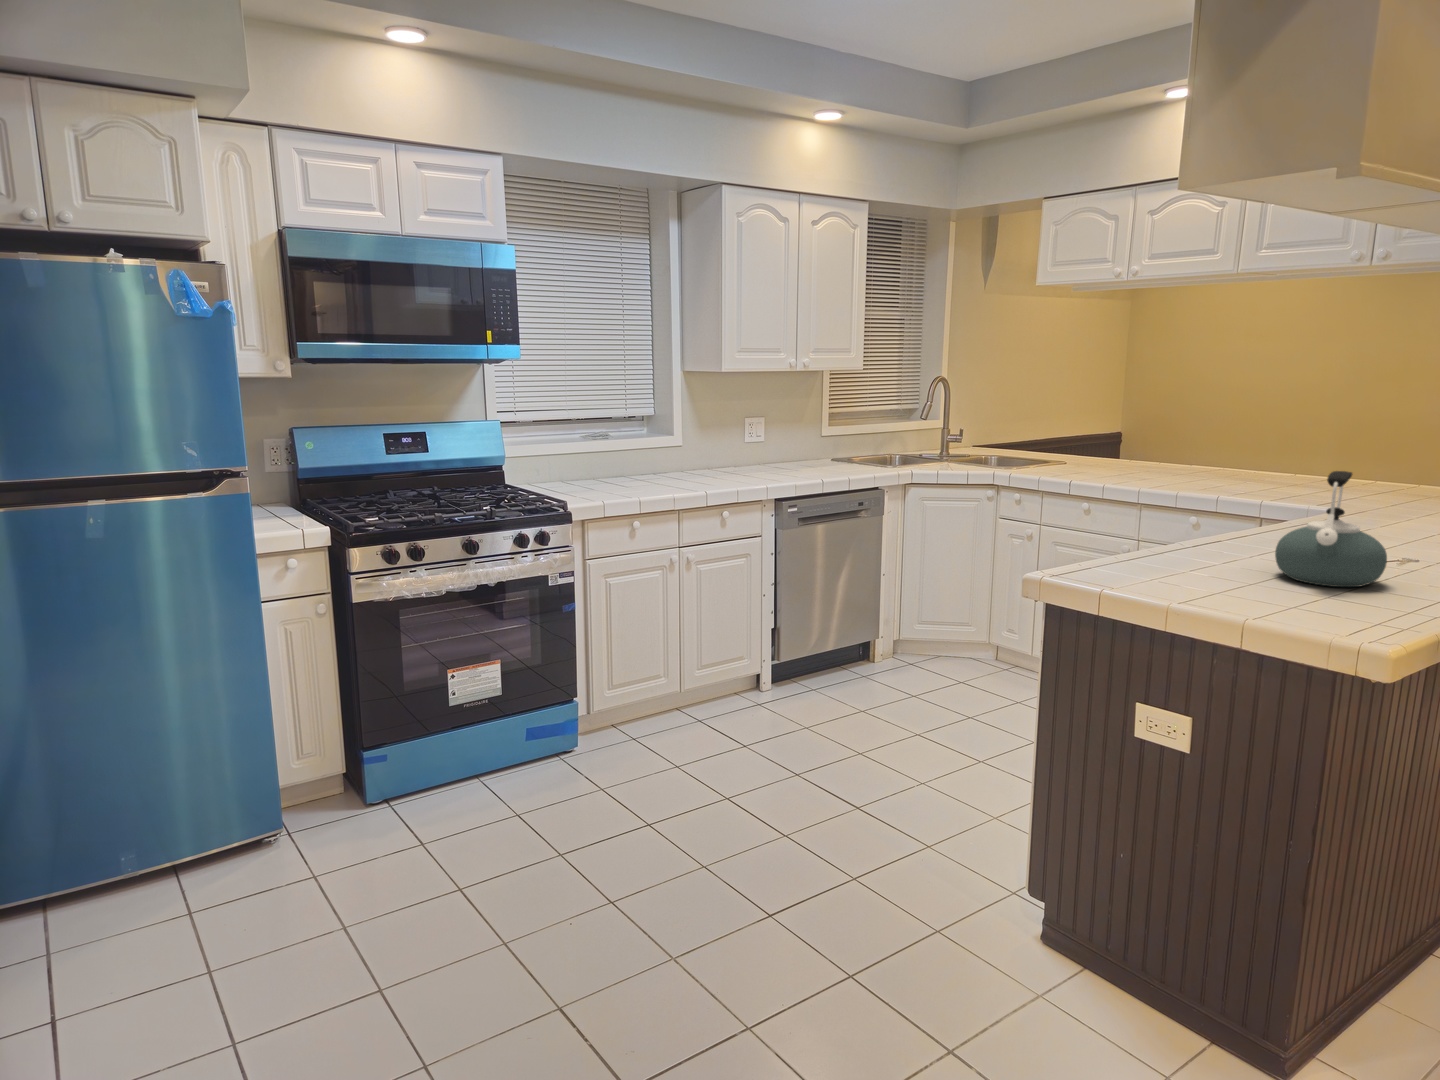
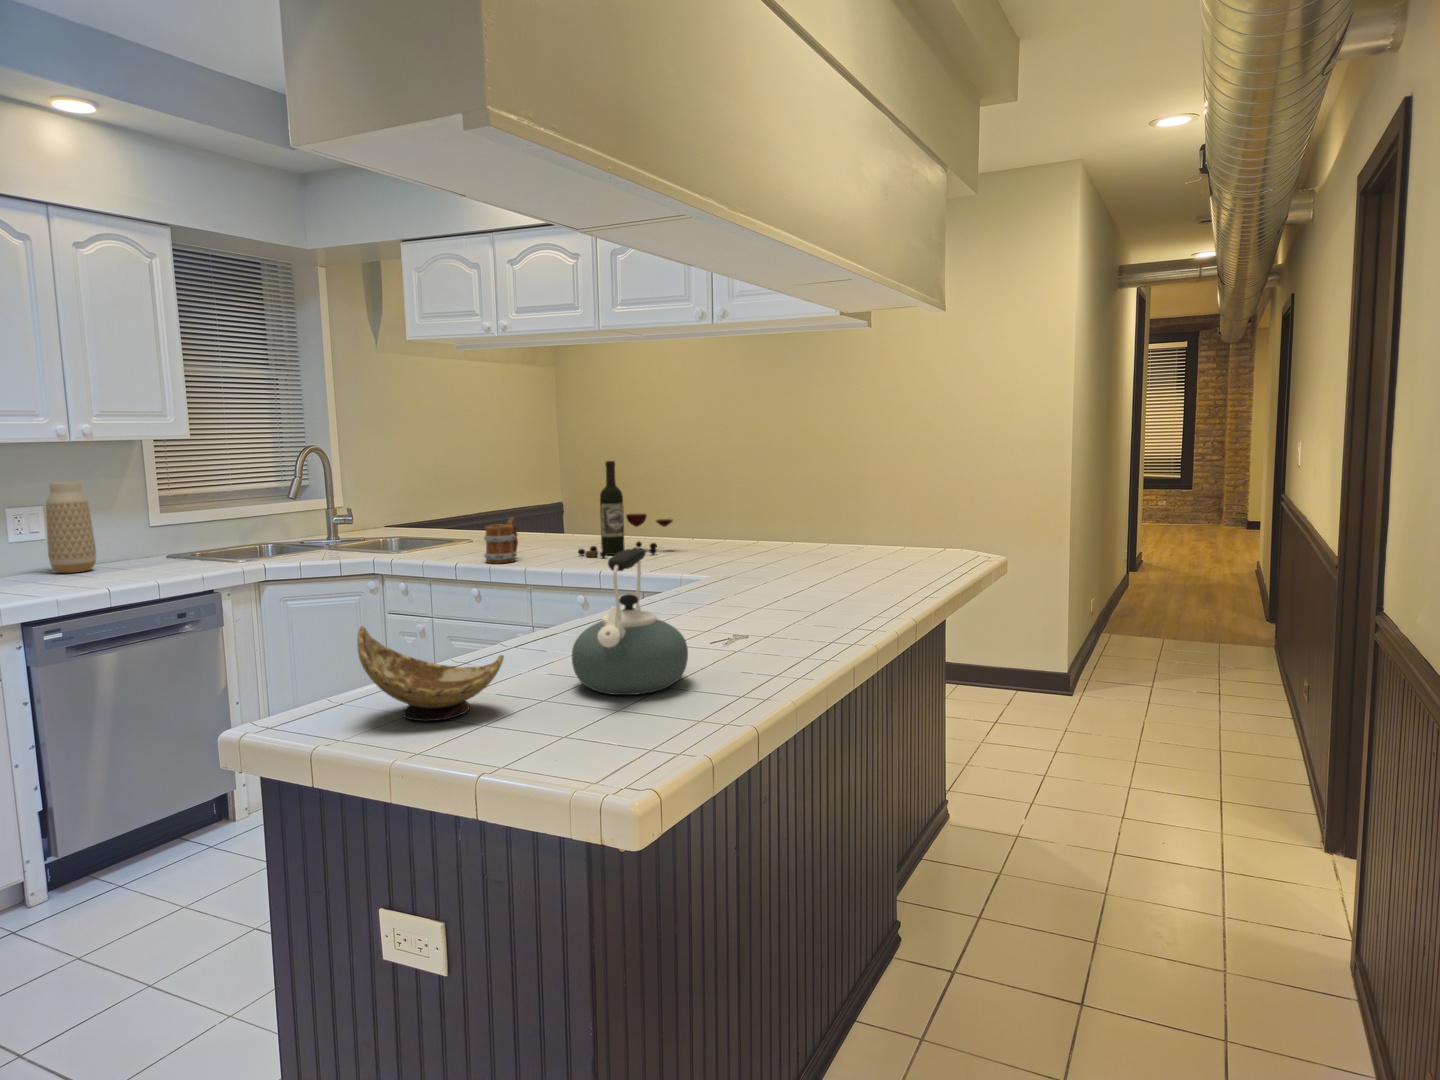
wine bottle: none [1185,398,1291,486] -> present [578,461,673,558]
vase: none [769,399,797,465] -> present [46,482,96,573]
mug: none [1100,444,1130,483] -> present [484,517,518,564]
decorative bowl: none [1121,510,1233,583] -> present [357,626,504,721]

